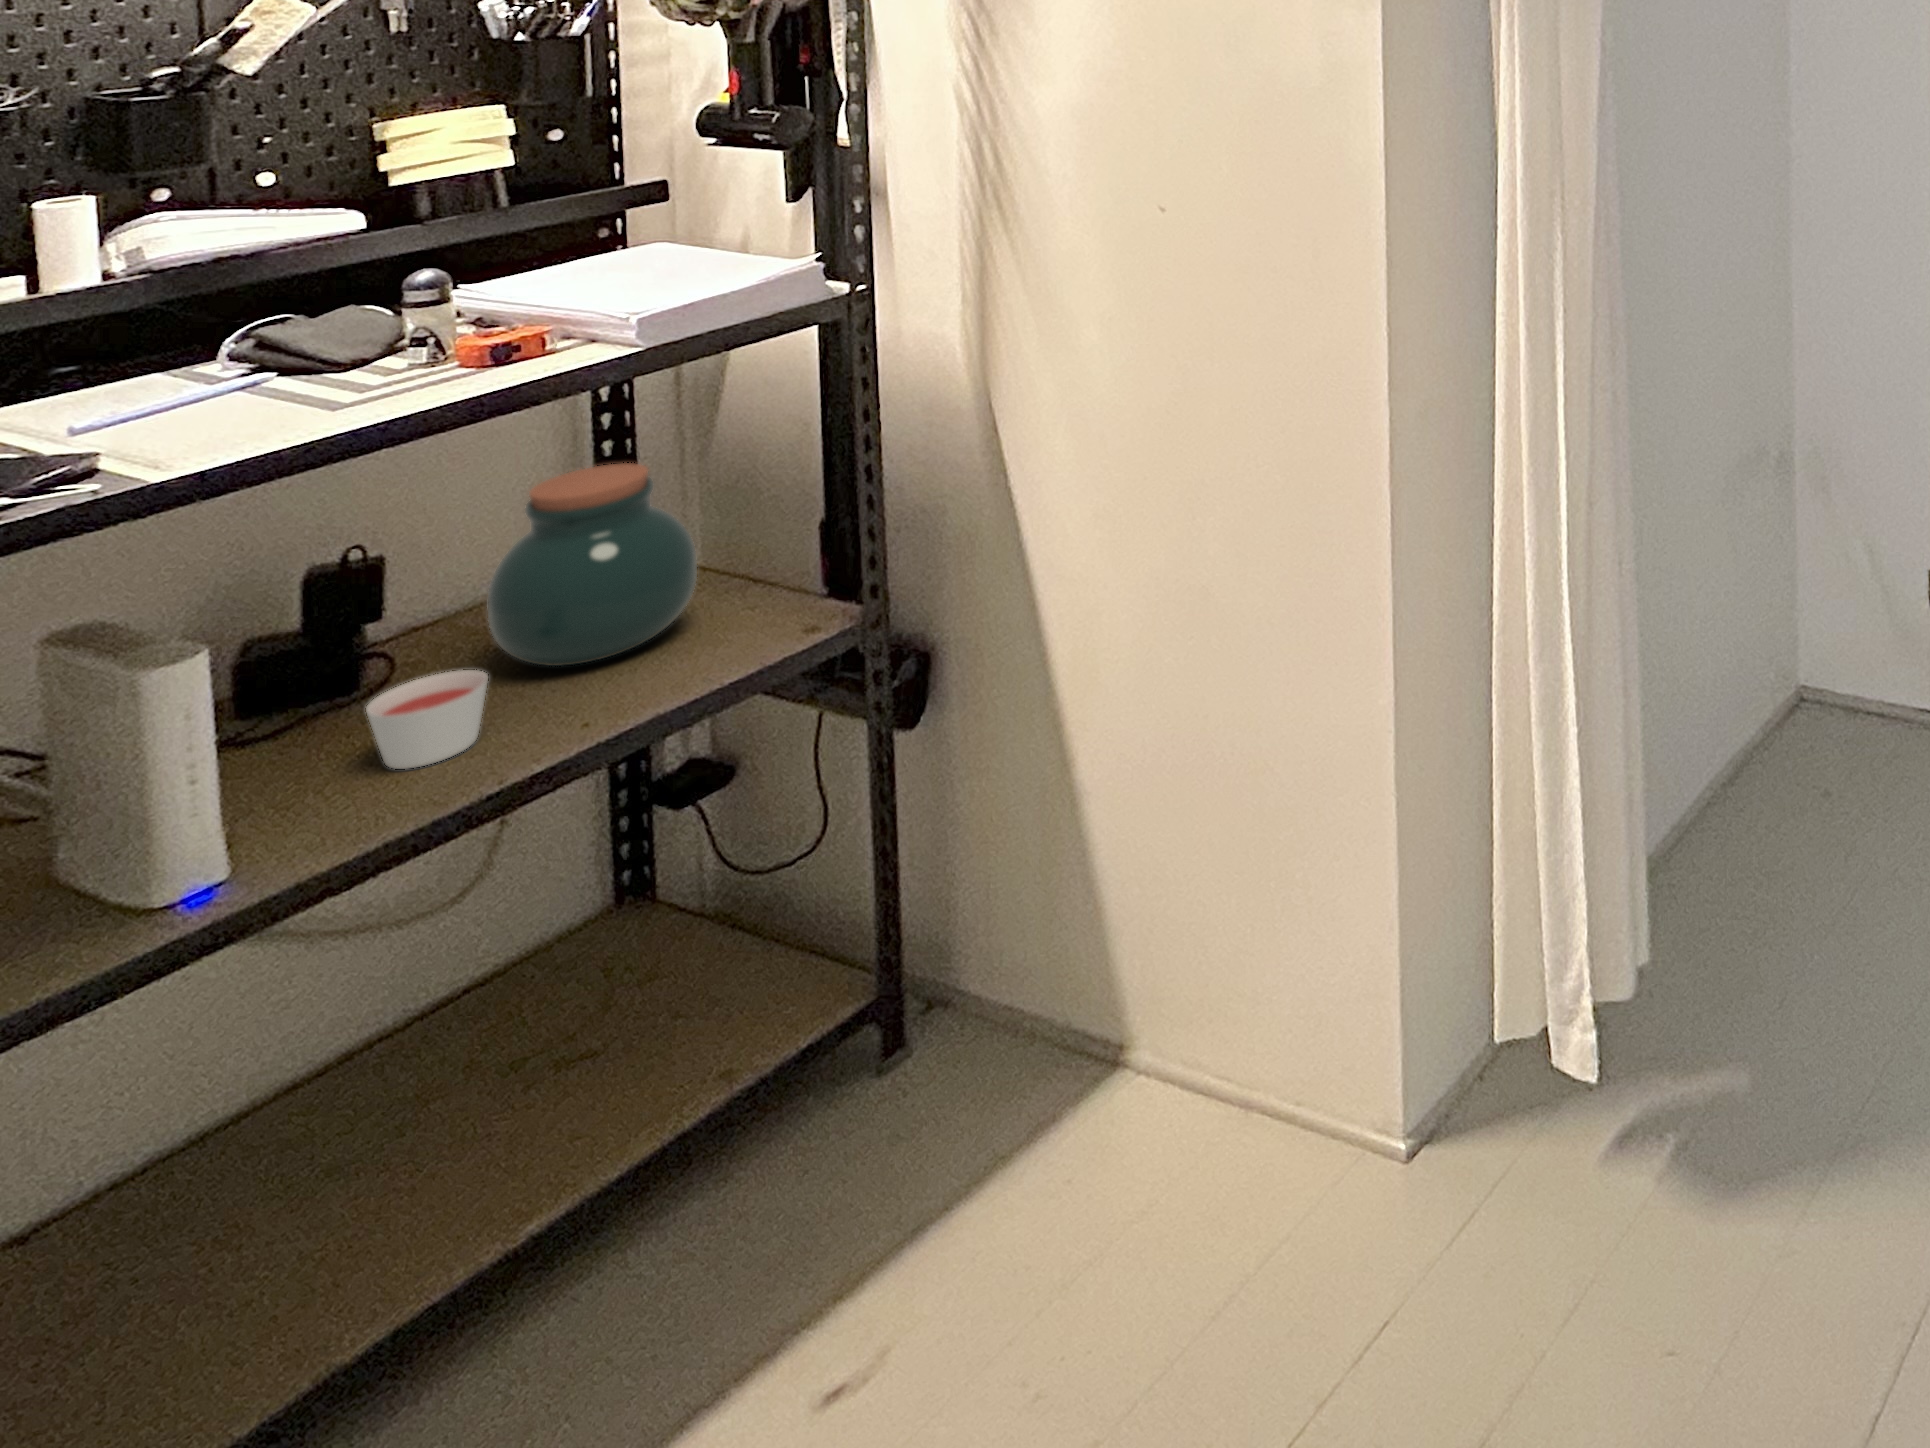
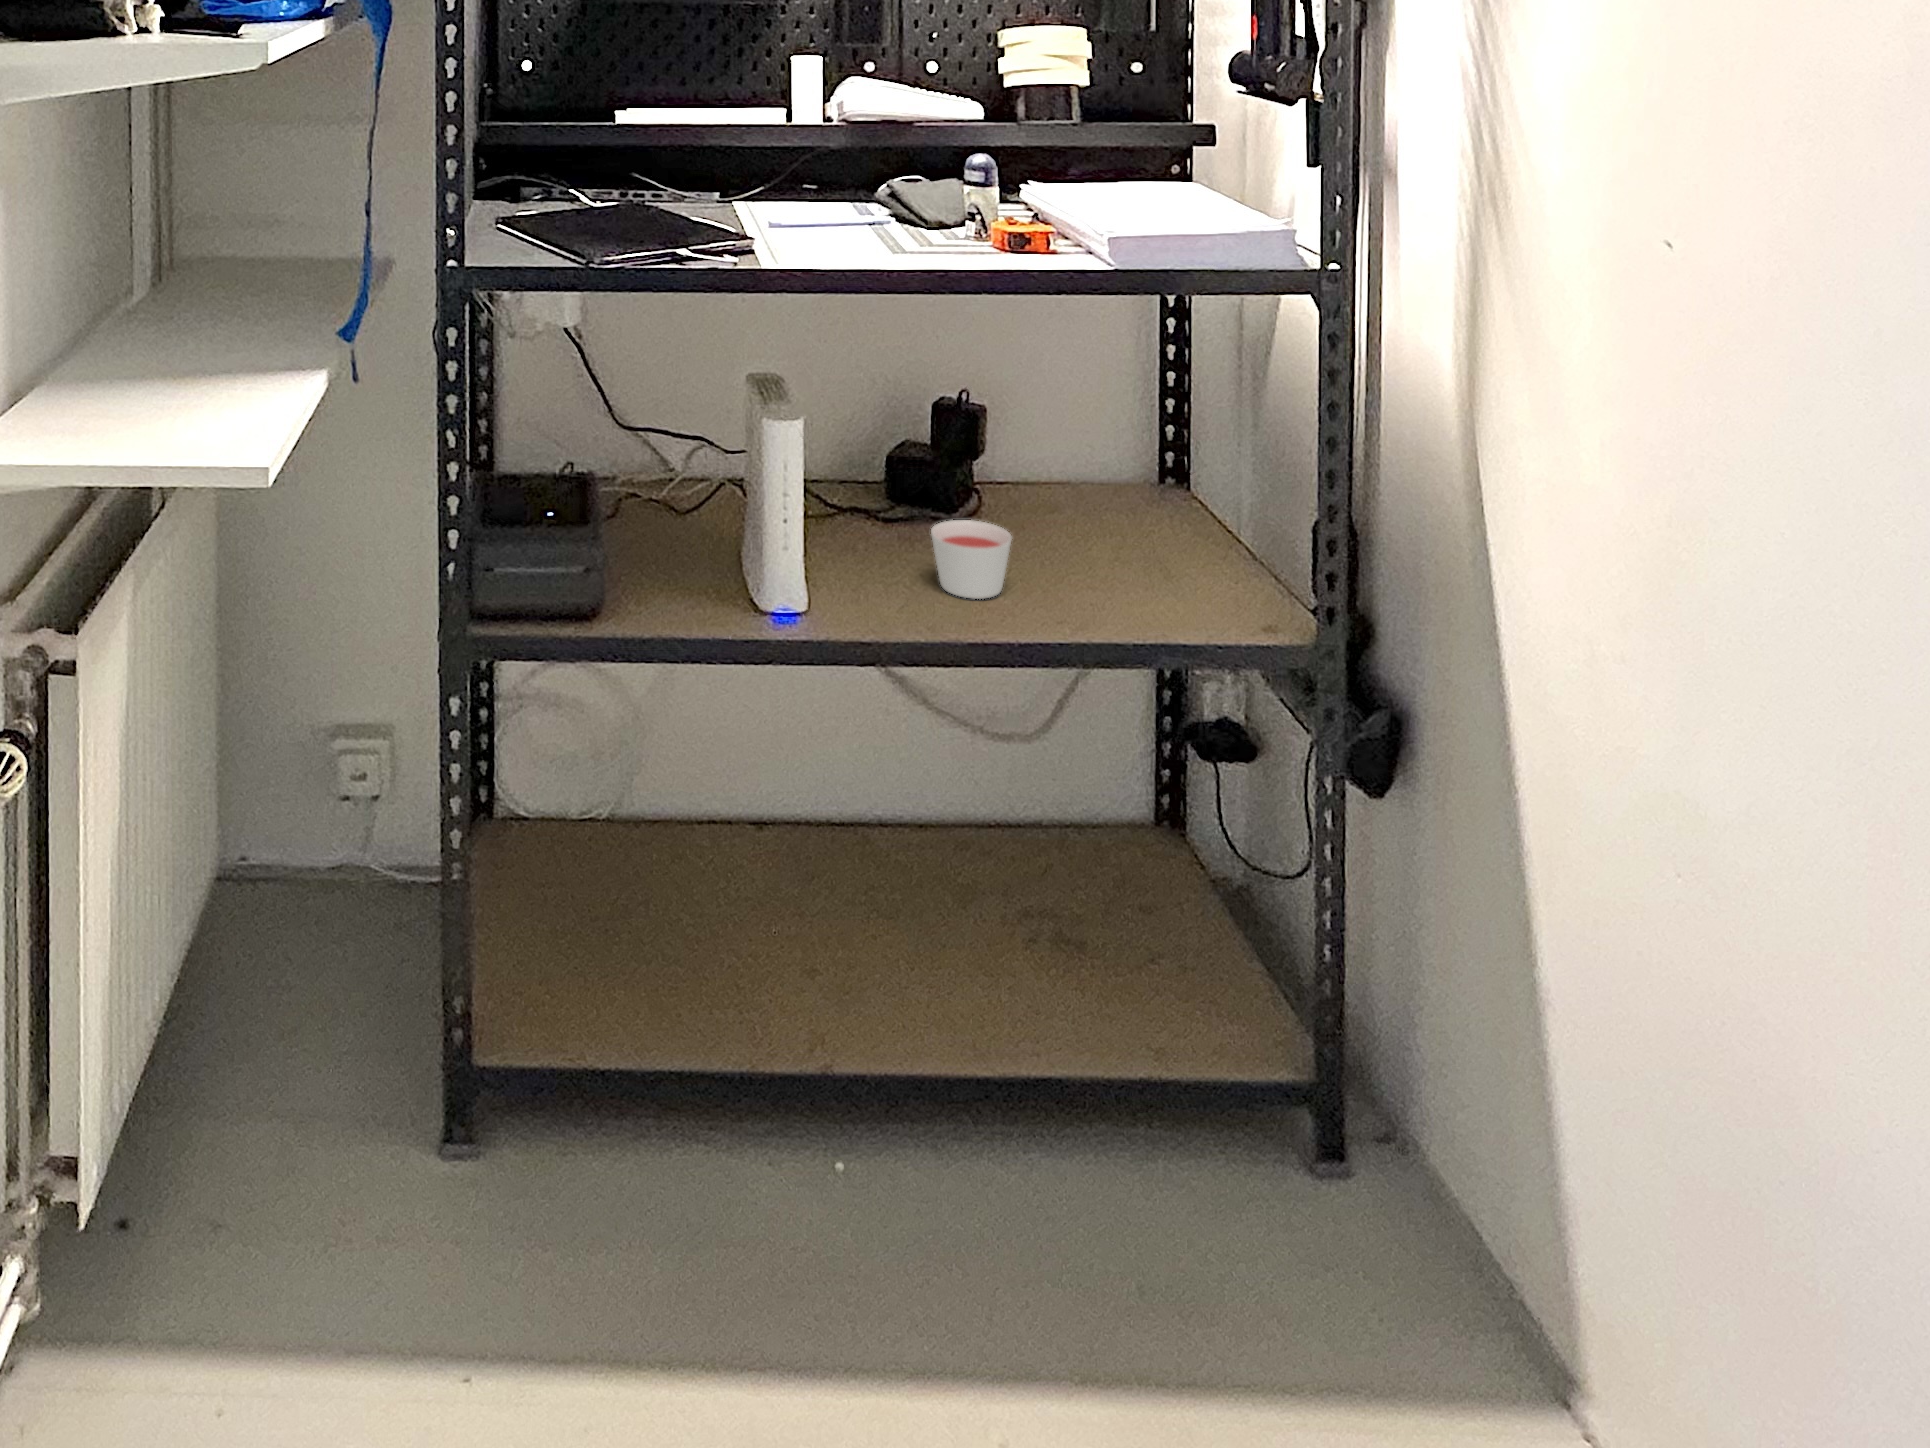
jar: present [488,463,697,666] -> none [1038,383,1198,571]

